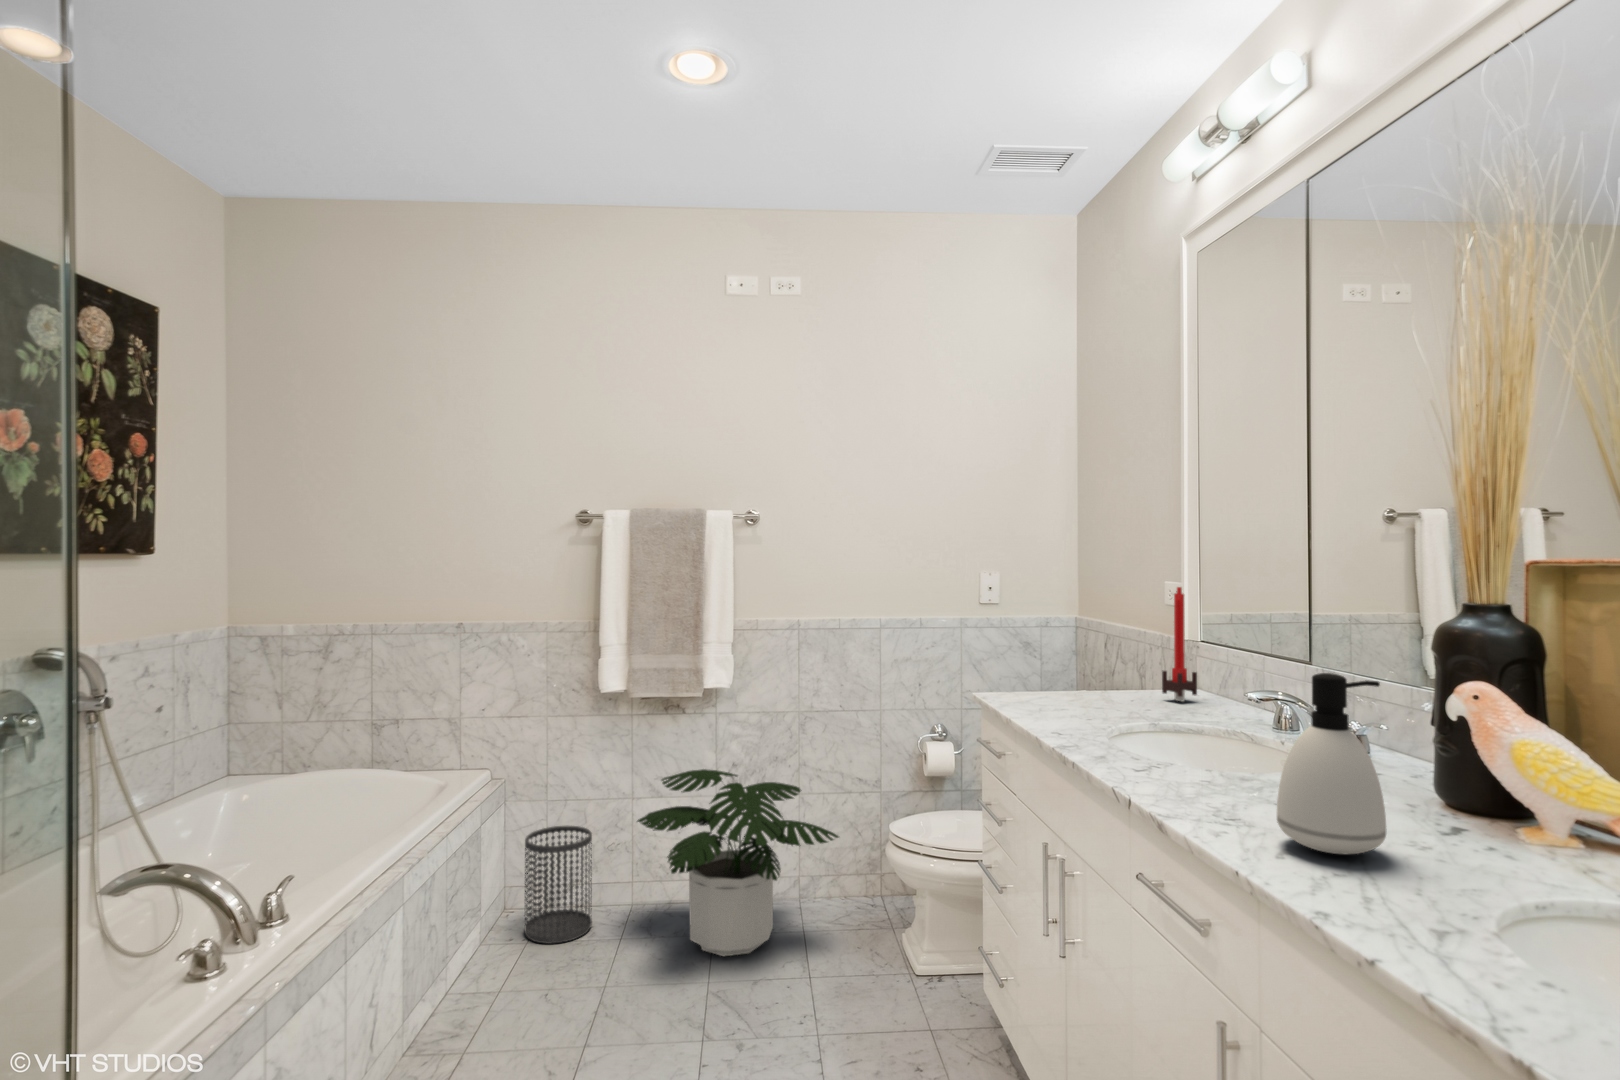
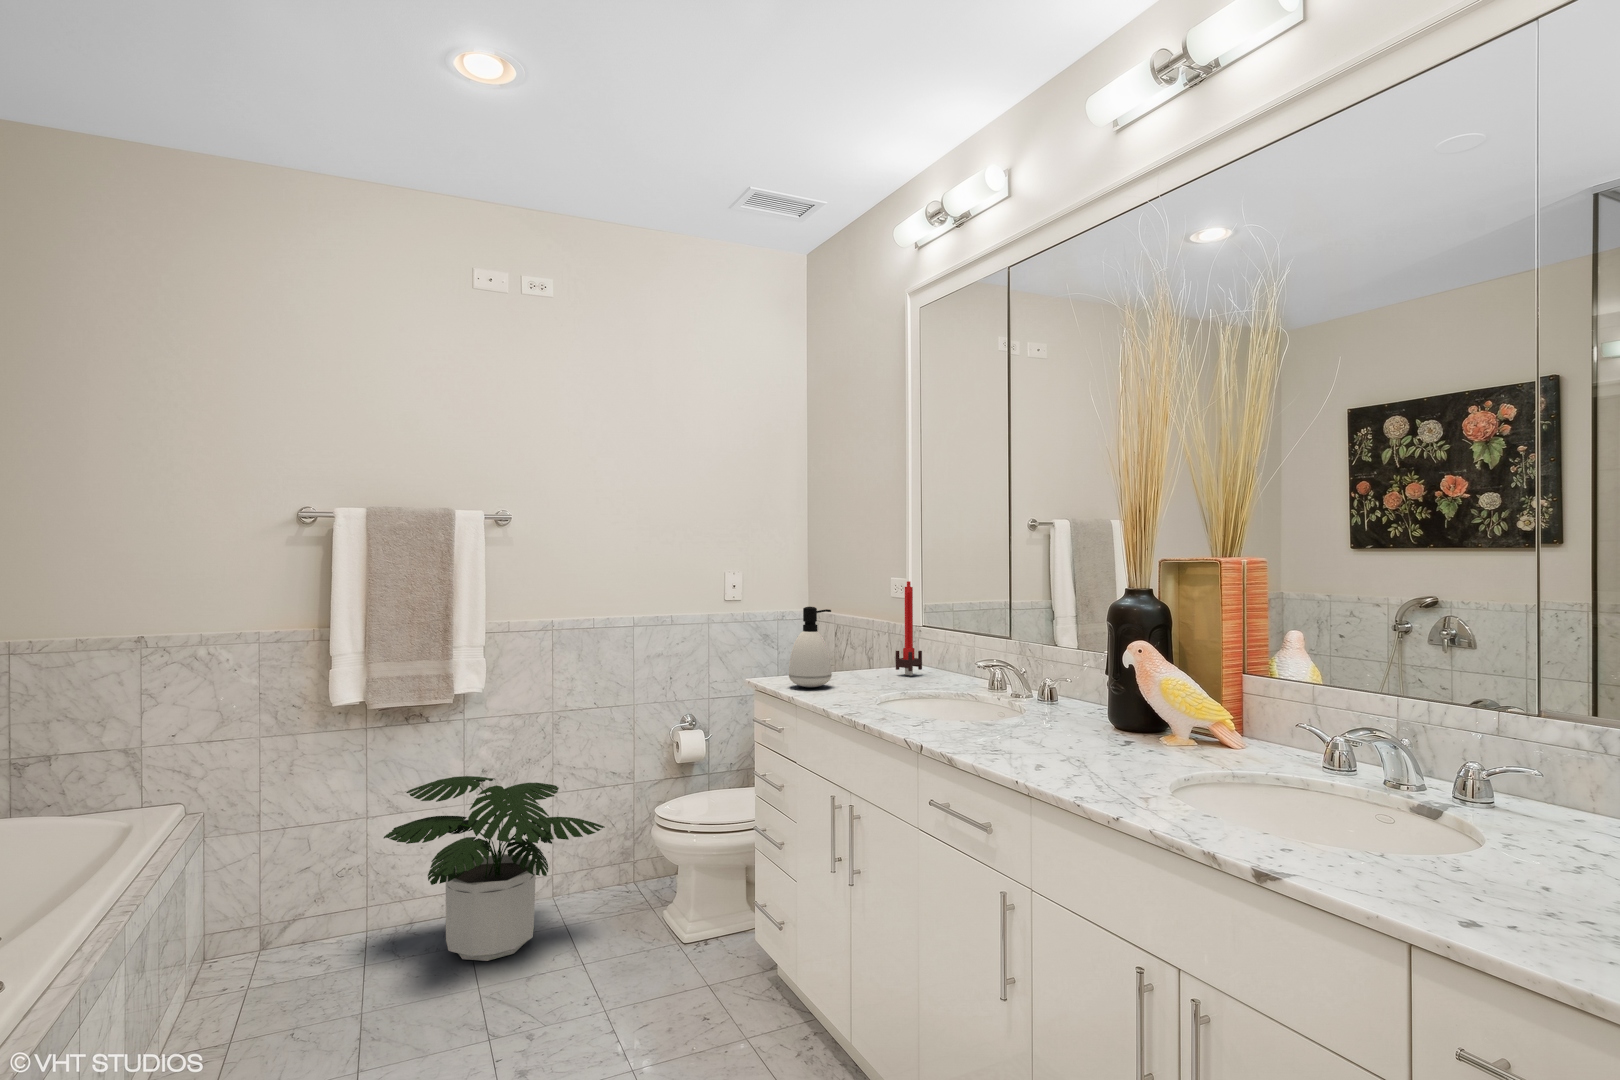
soap dispenser: present [1277,673,1386,854] -> present [789,607,832,687]
wastebasket: present [524,826,592,944] -> none [244,852,327,984]

